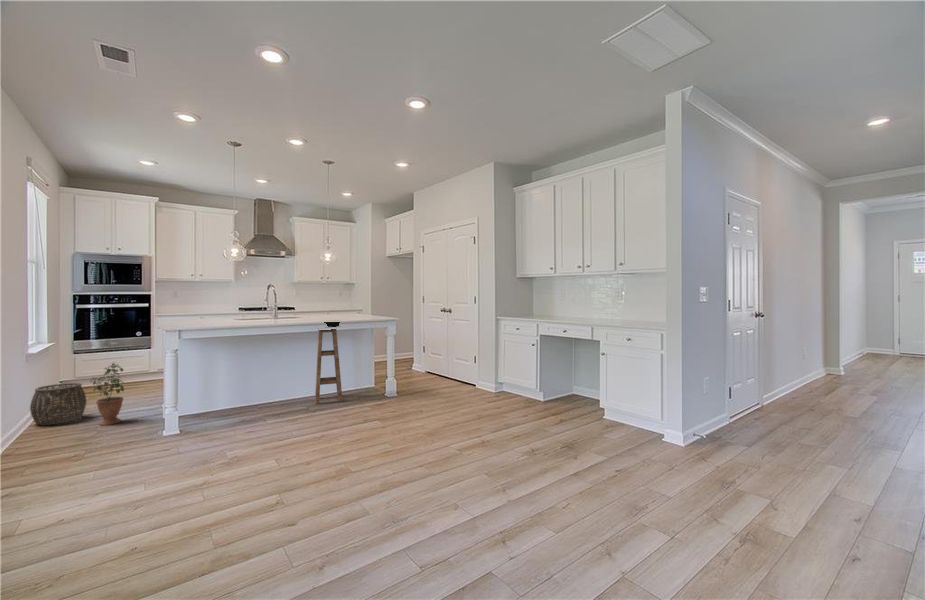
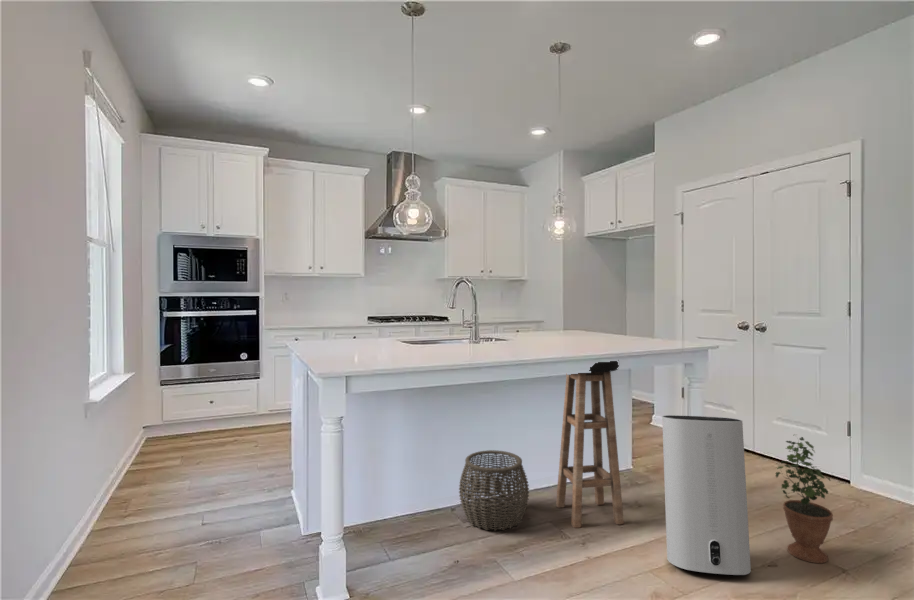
air purifier: none [346,344,381,410] -> present [662,415,751,575]
potted plant: present [91,364,124,425] -> present [776,437,833,563]
woven basket: present [30,383,86,425] -> present [459,450,529,530]

